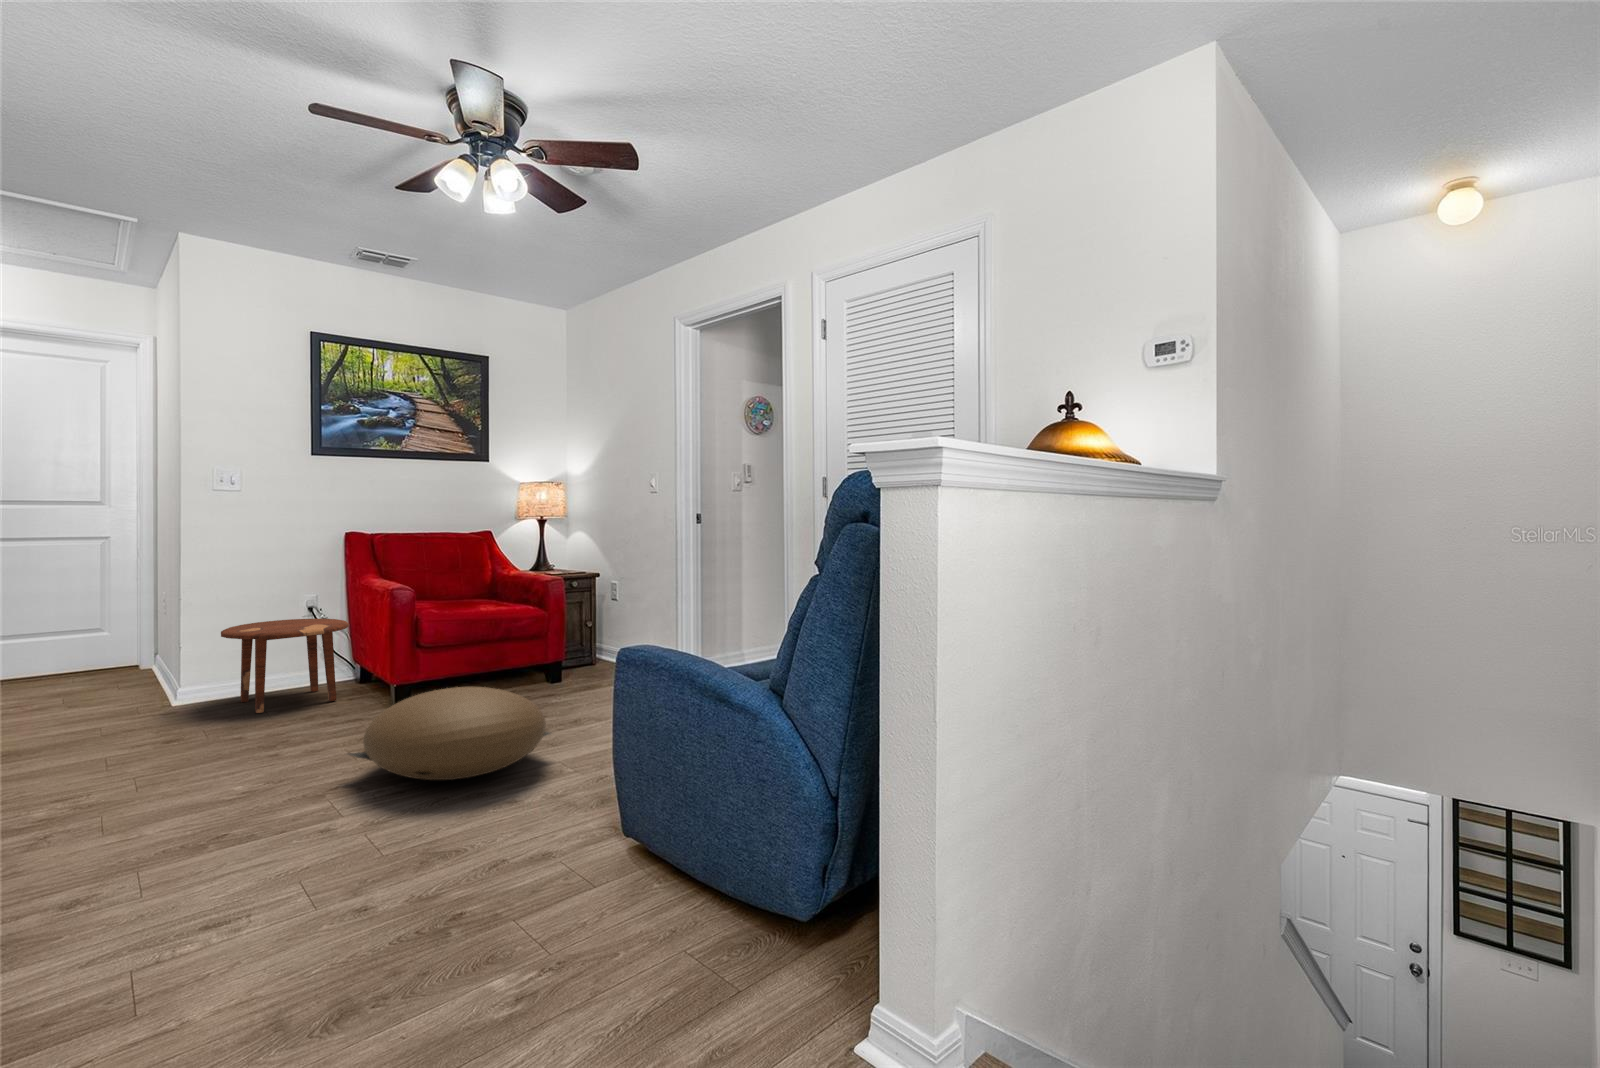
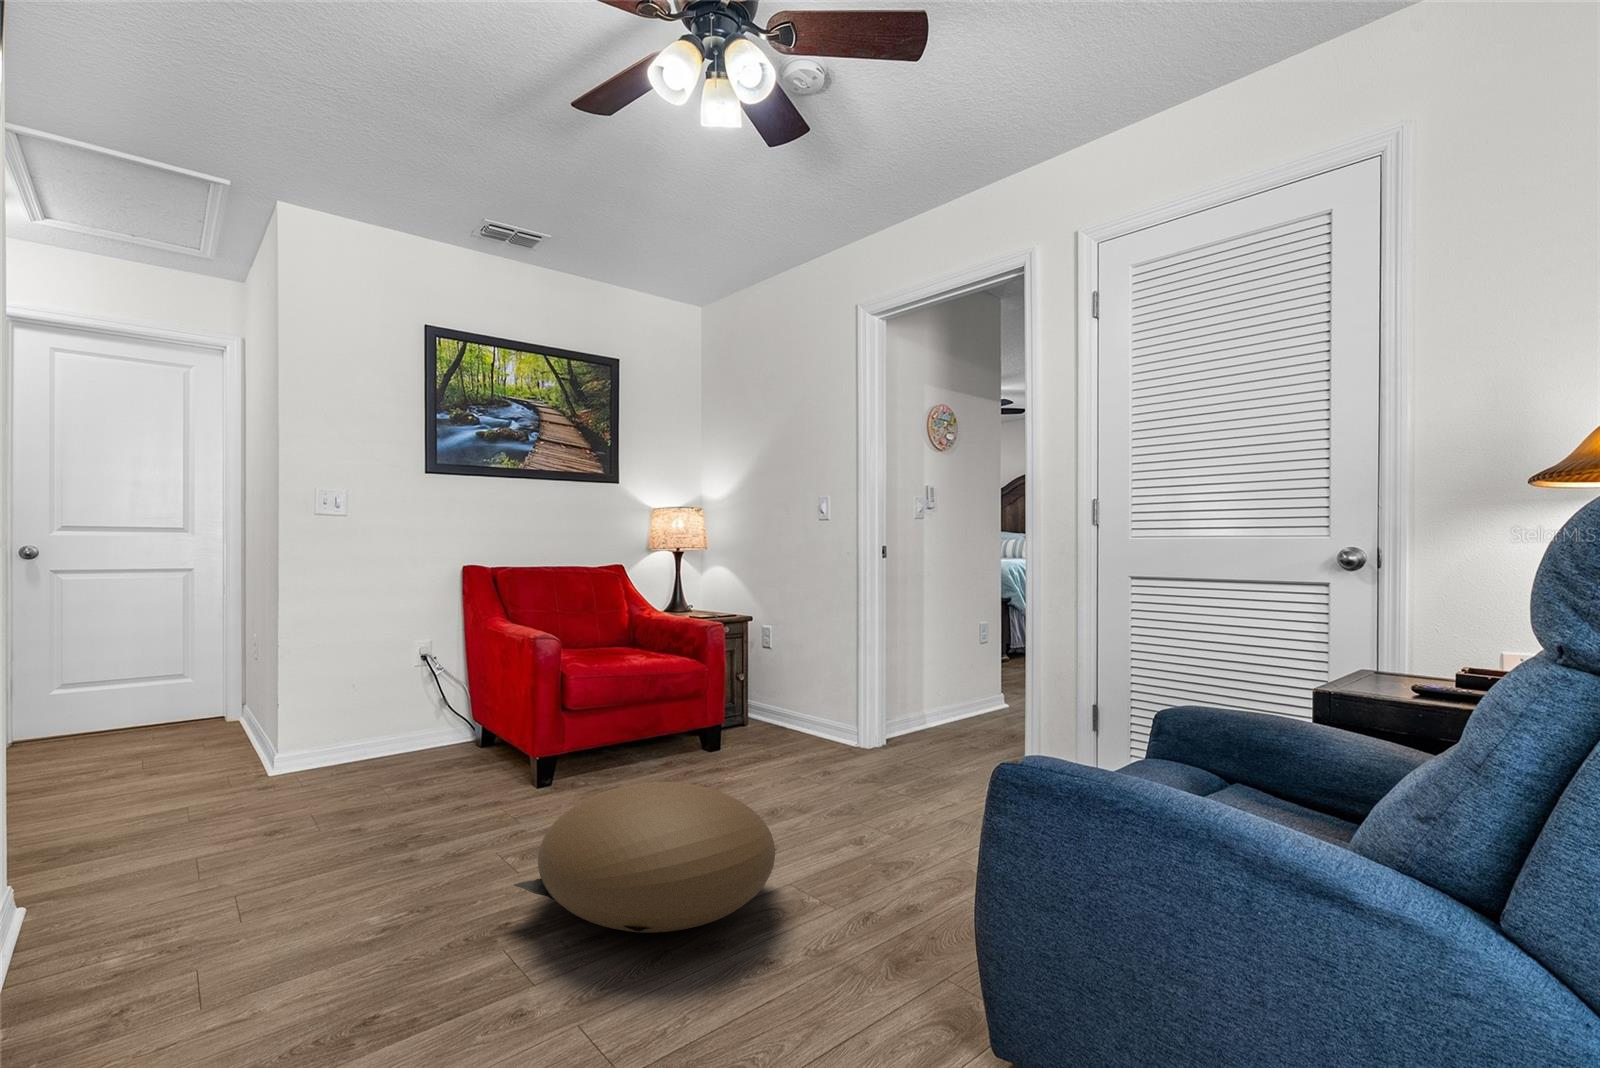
side table: present [221,619,349,713] -> none [325,672,473,796]

